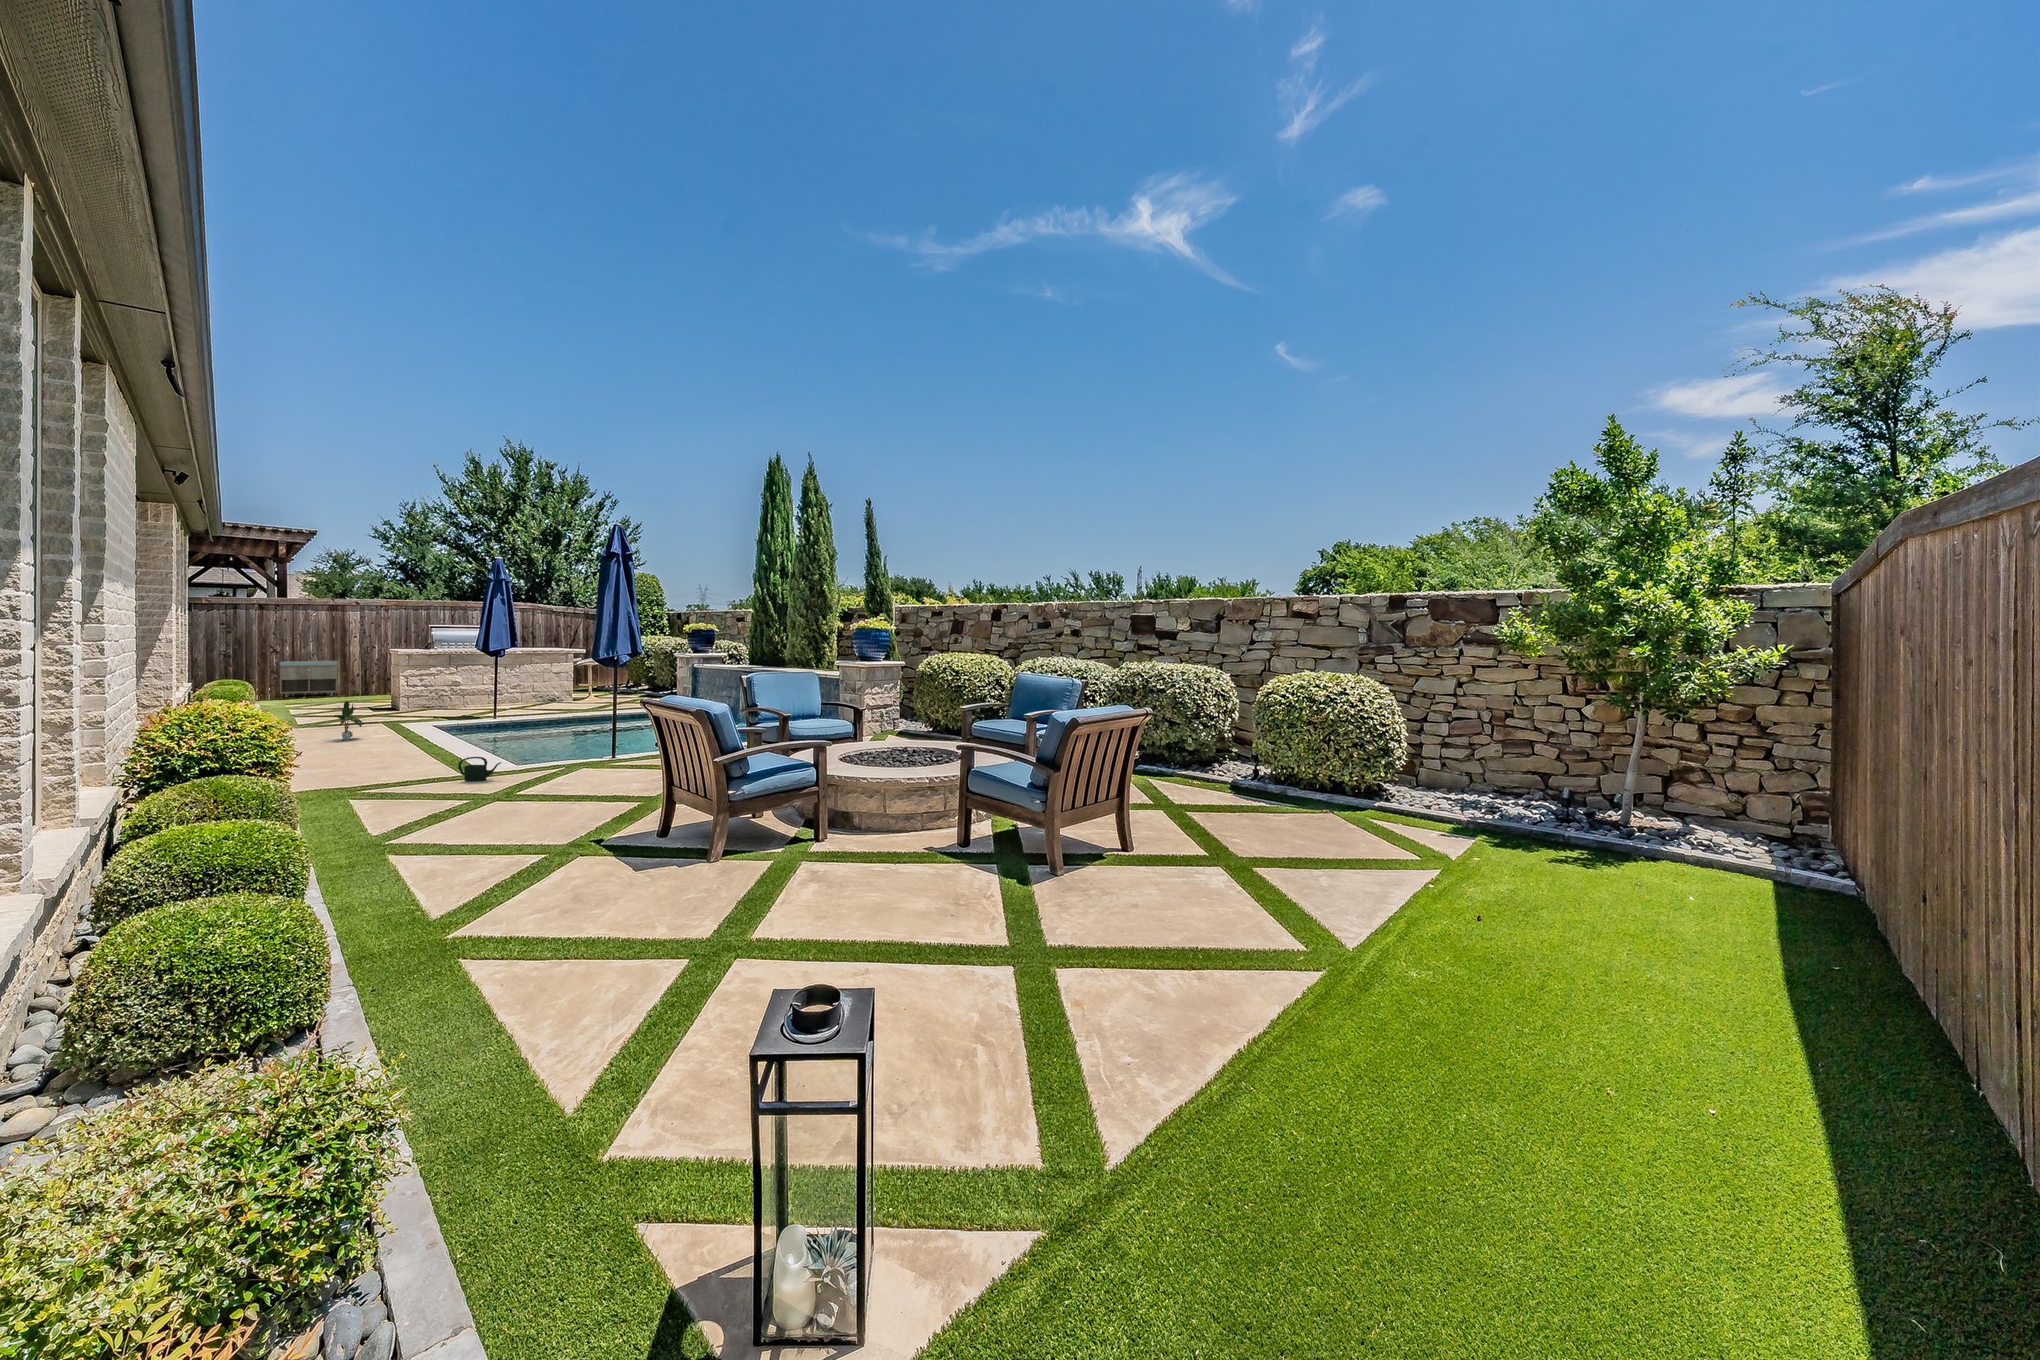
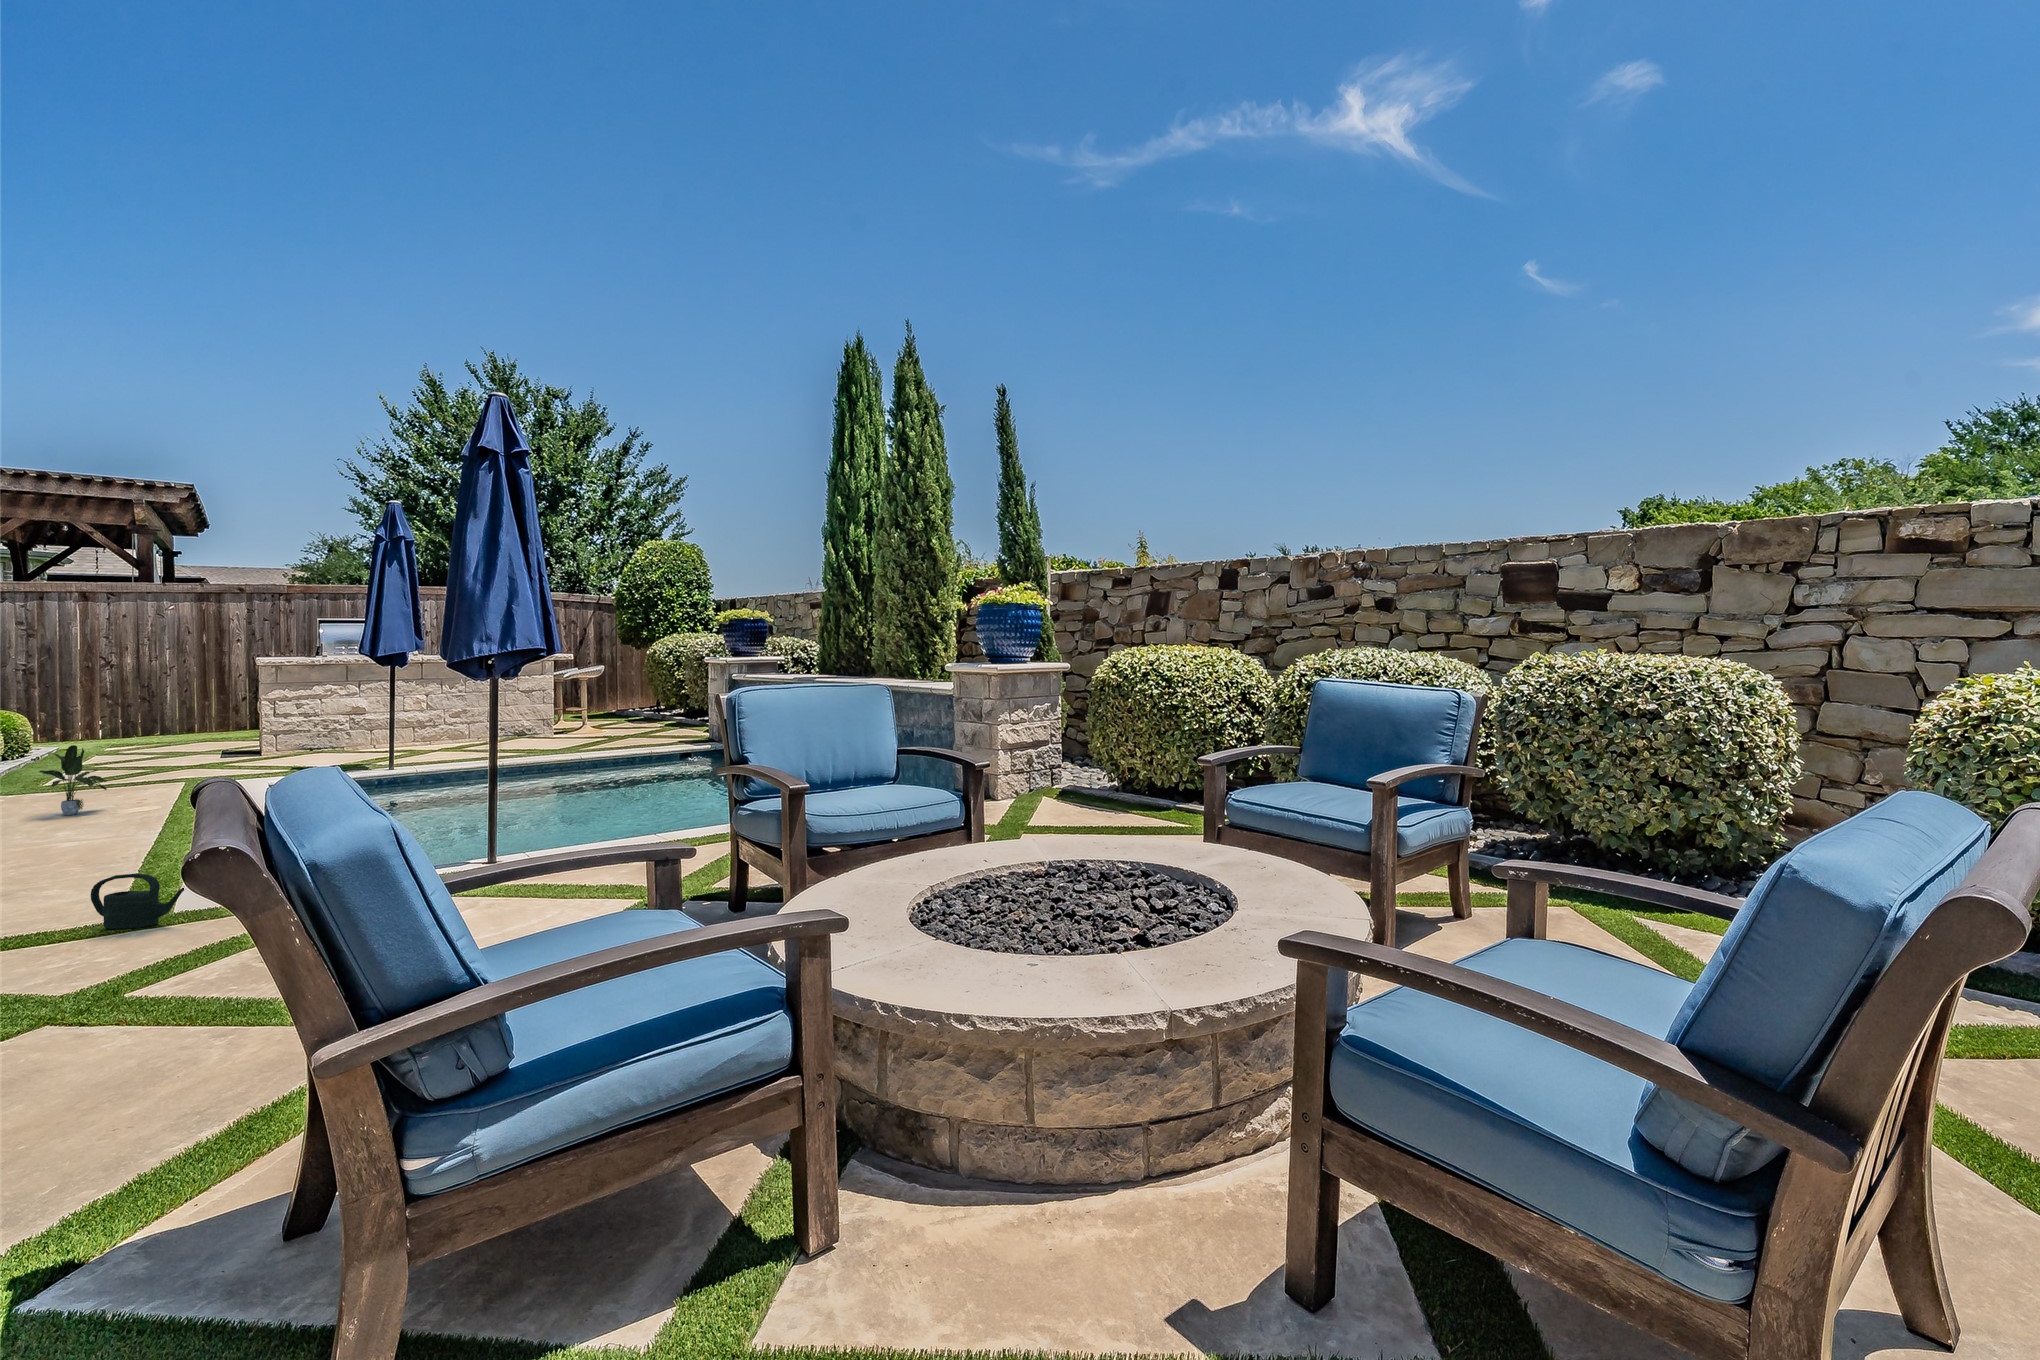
storage bench: present [280,661,338,697] -> none [129,679,228,734]

